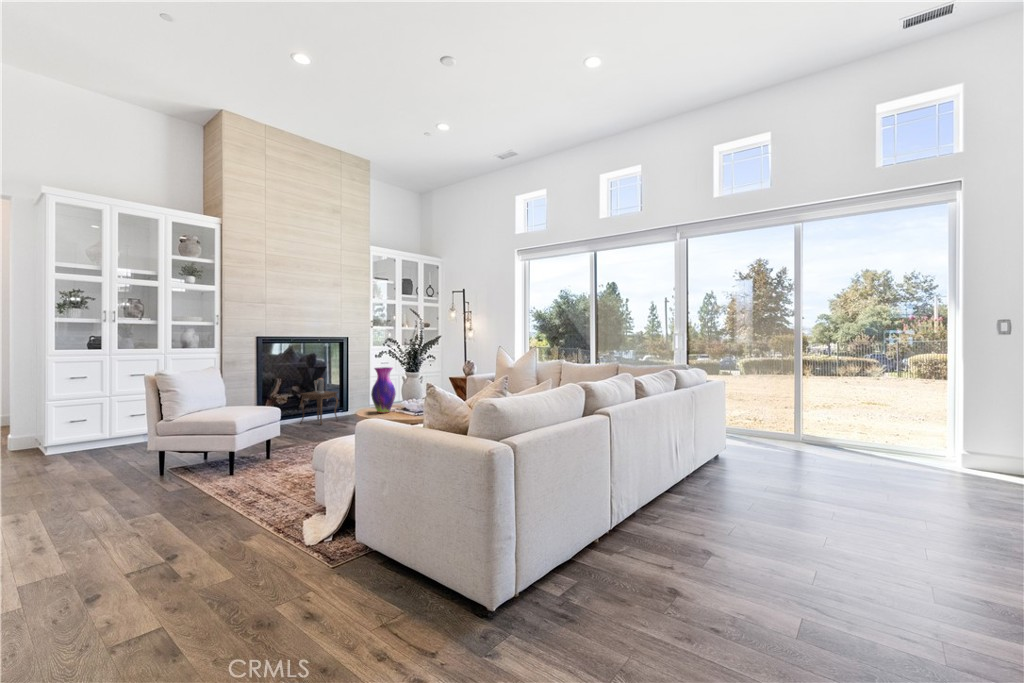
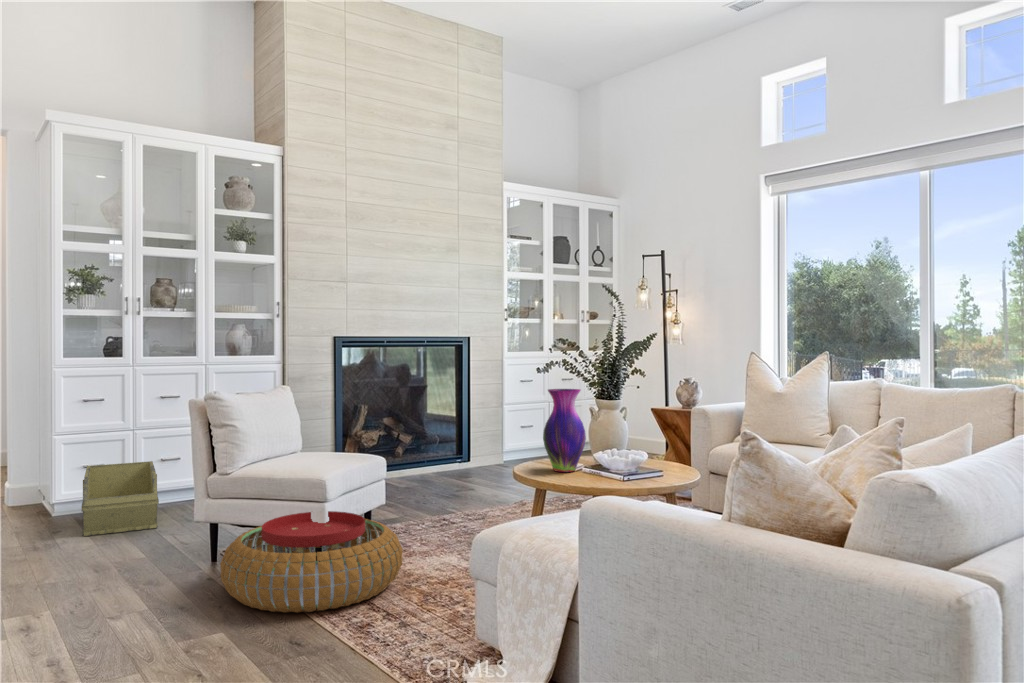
side table: present [300,378,338,425] -> none [398,402,457,484]
storage bin: none [66,417,125,466] -> present [81,461,159,536]
pouf: none [162,441,284,499] -> present [220,511,403,613]

